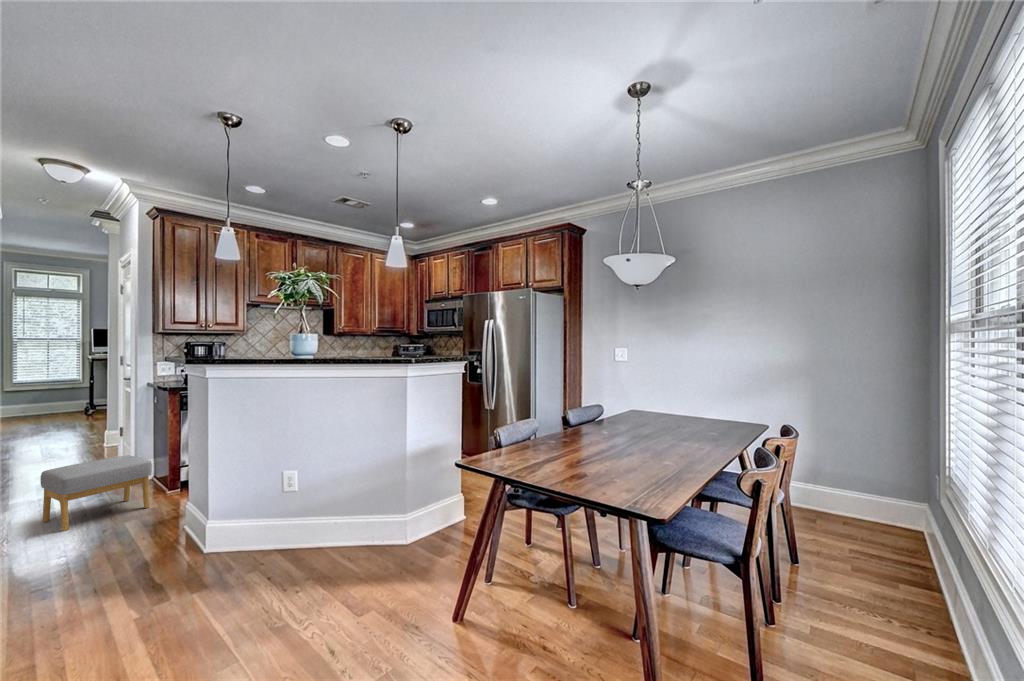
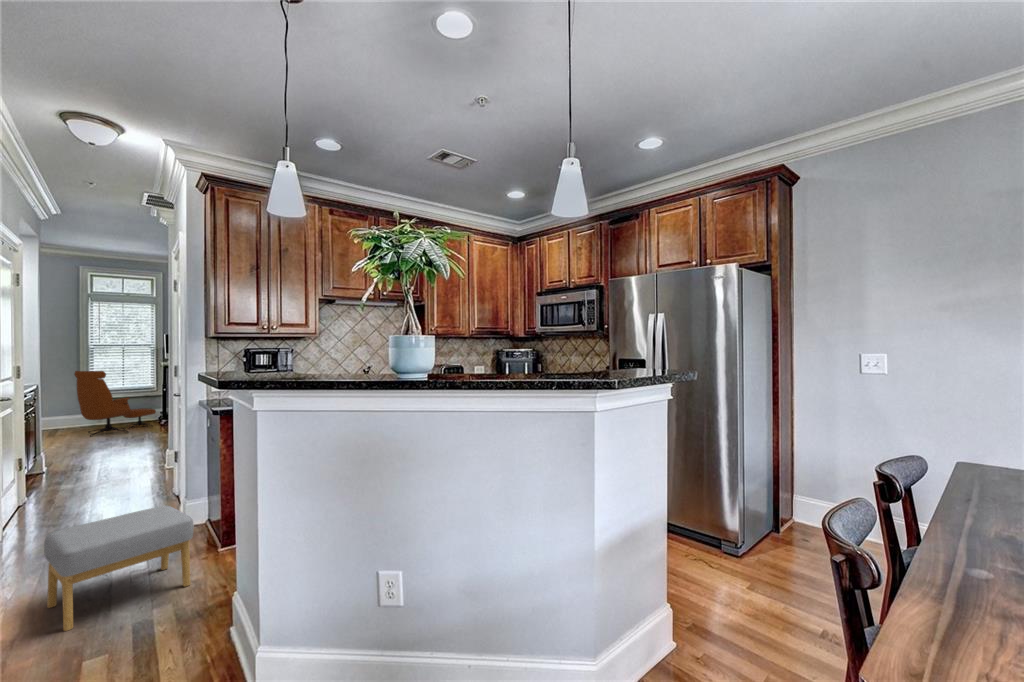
lounge chair: none [1,362,83,423] -> present [74,371,156,437]

